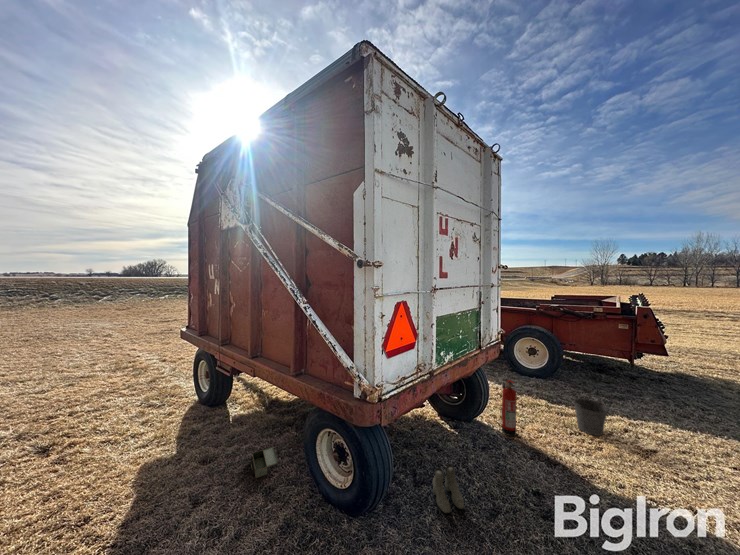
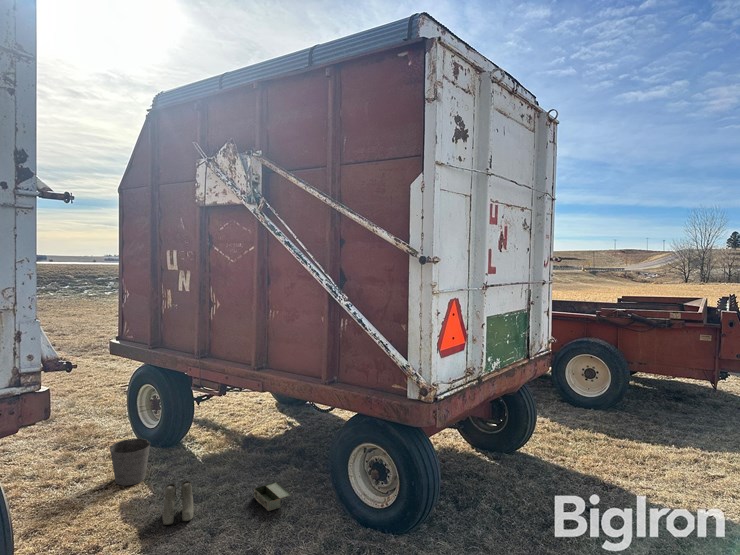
fire extinguisher: present [501,380,517,436] -> none [550,399,569,466]
bucket: present [574,399,608,436] -> present [110,438,151,486]
boots: present [433,465,464,513] -> present [163,481,194,525]

